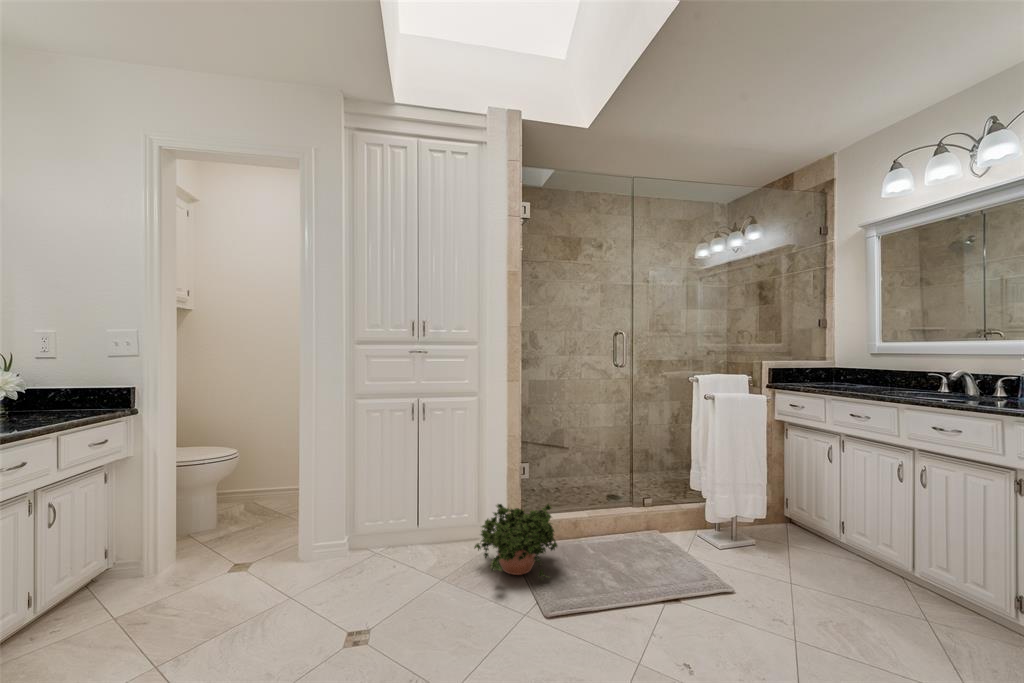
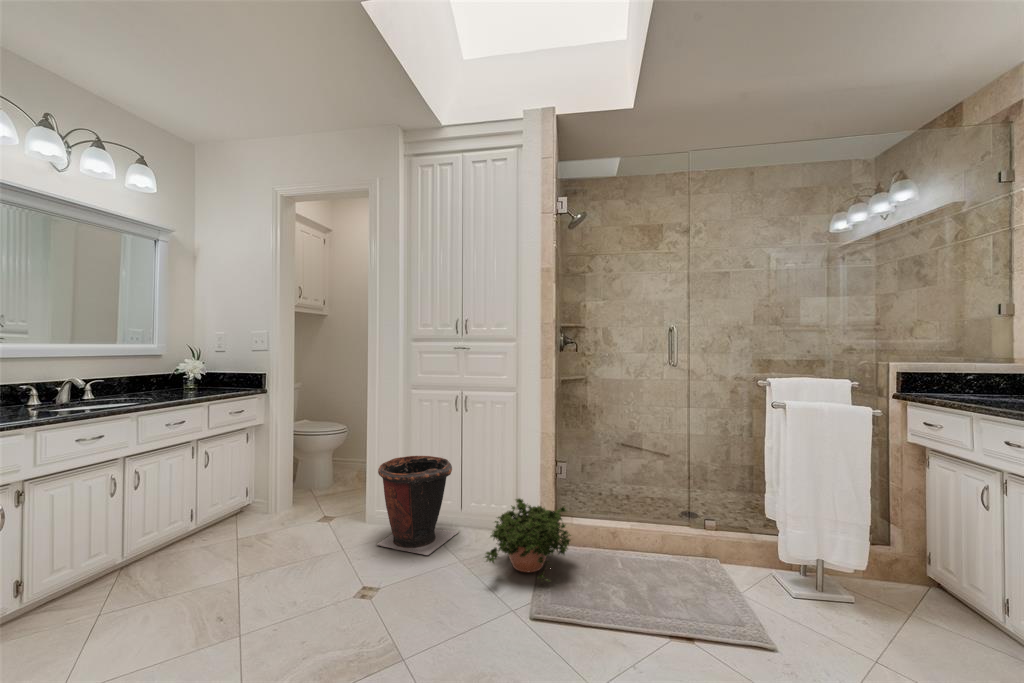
waste bin: none [332,471,419,583] -> present [377,456,458,555]

